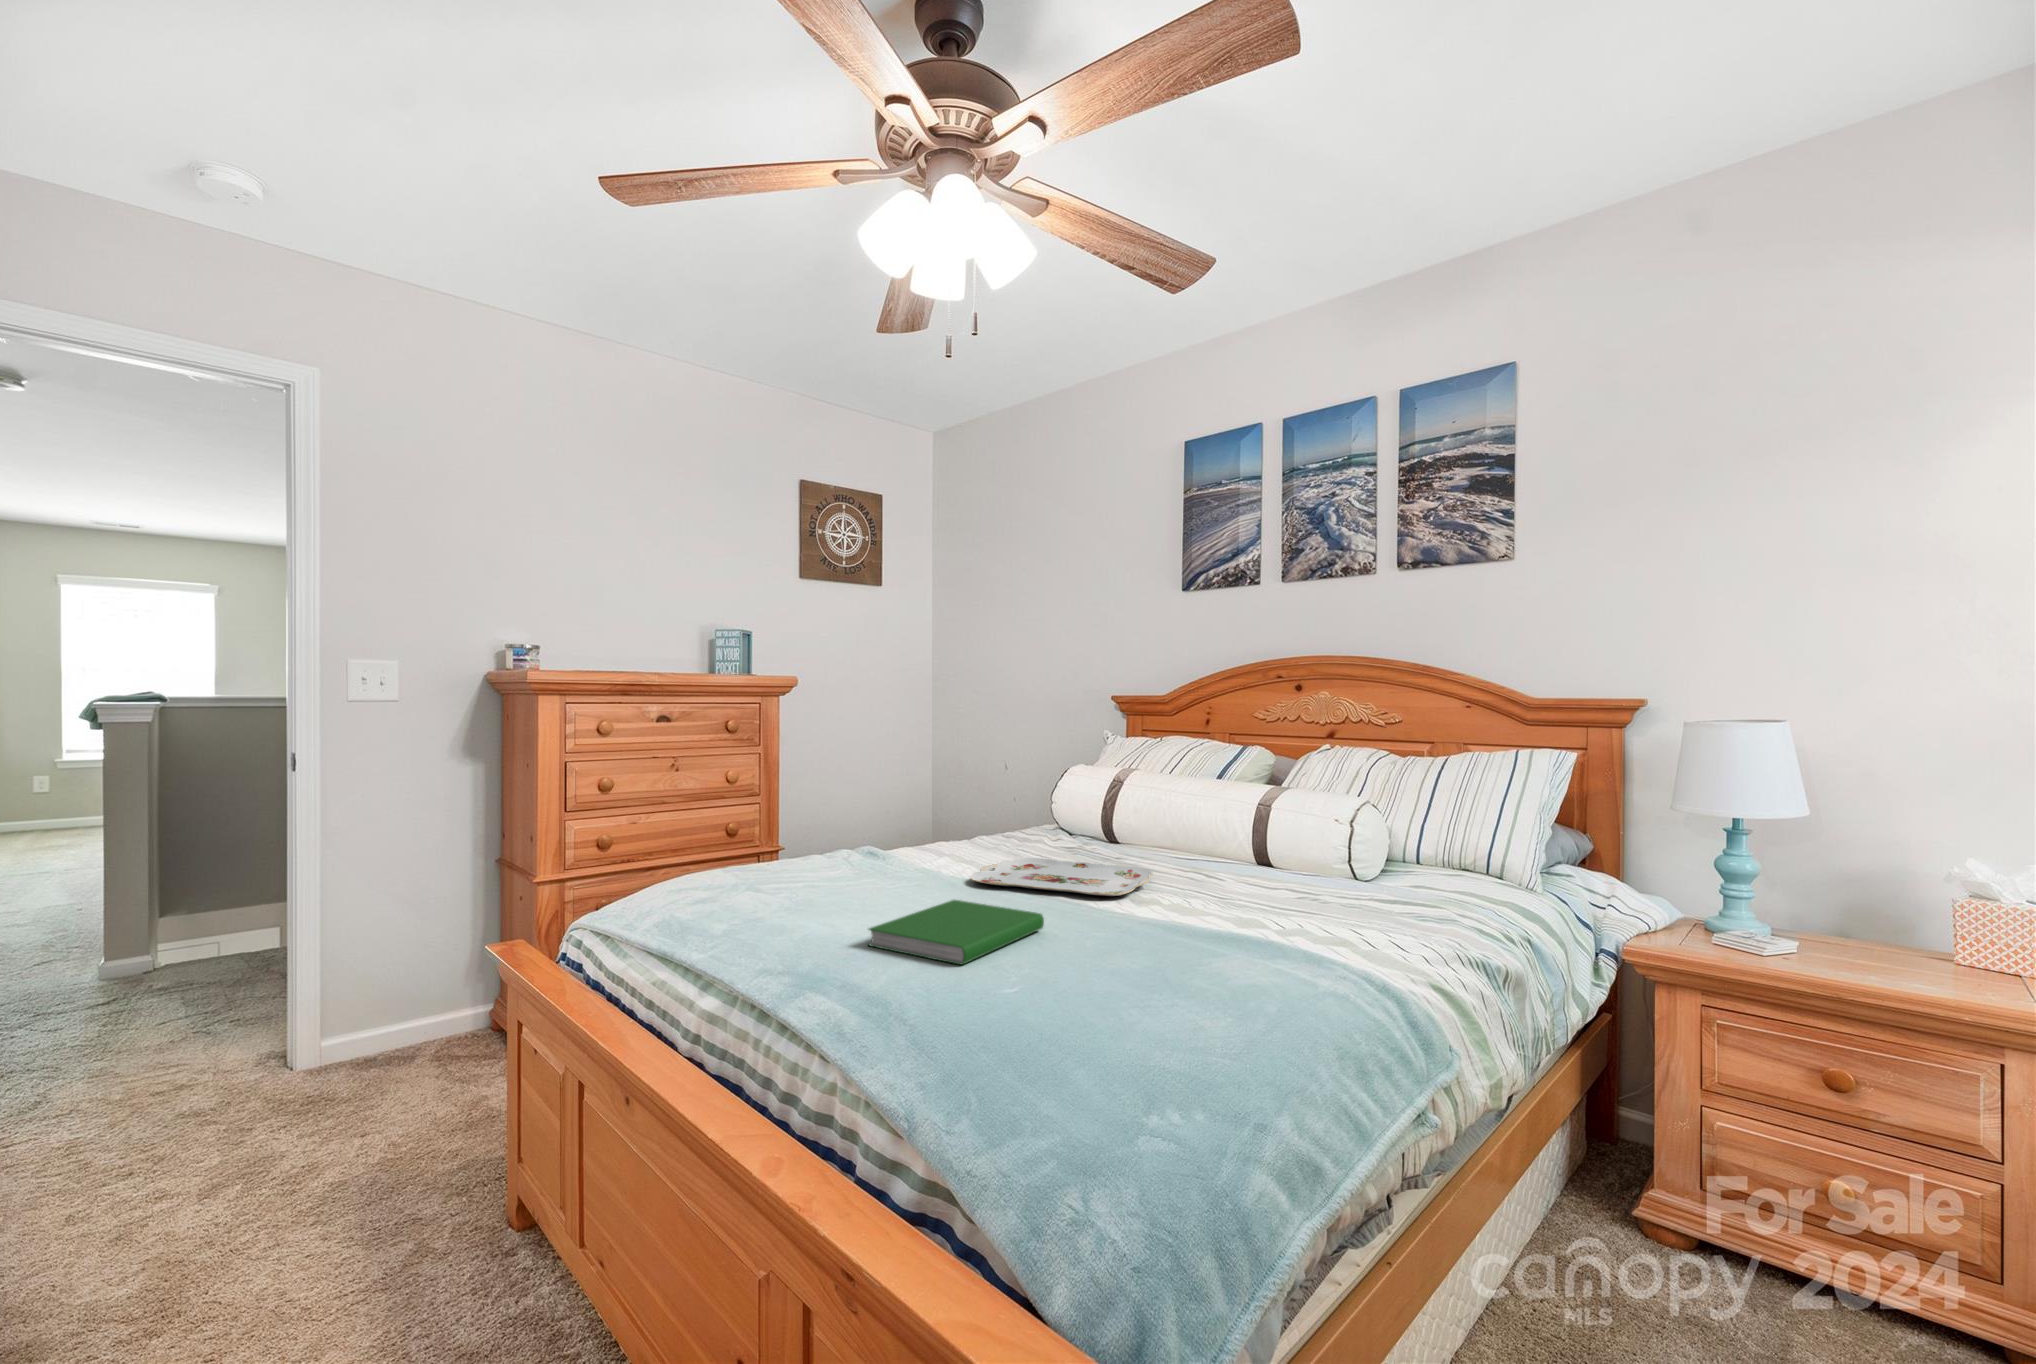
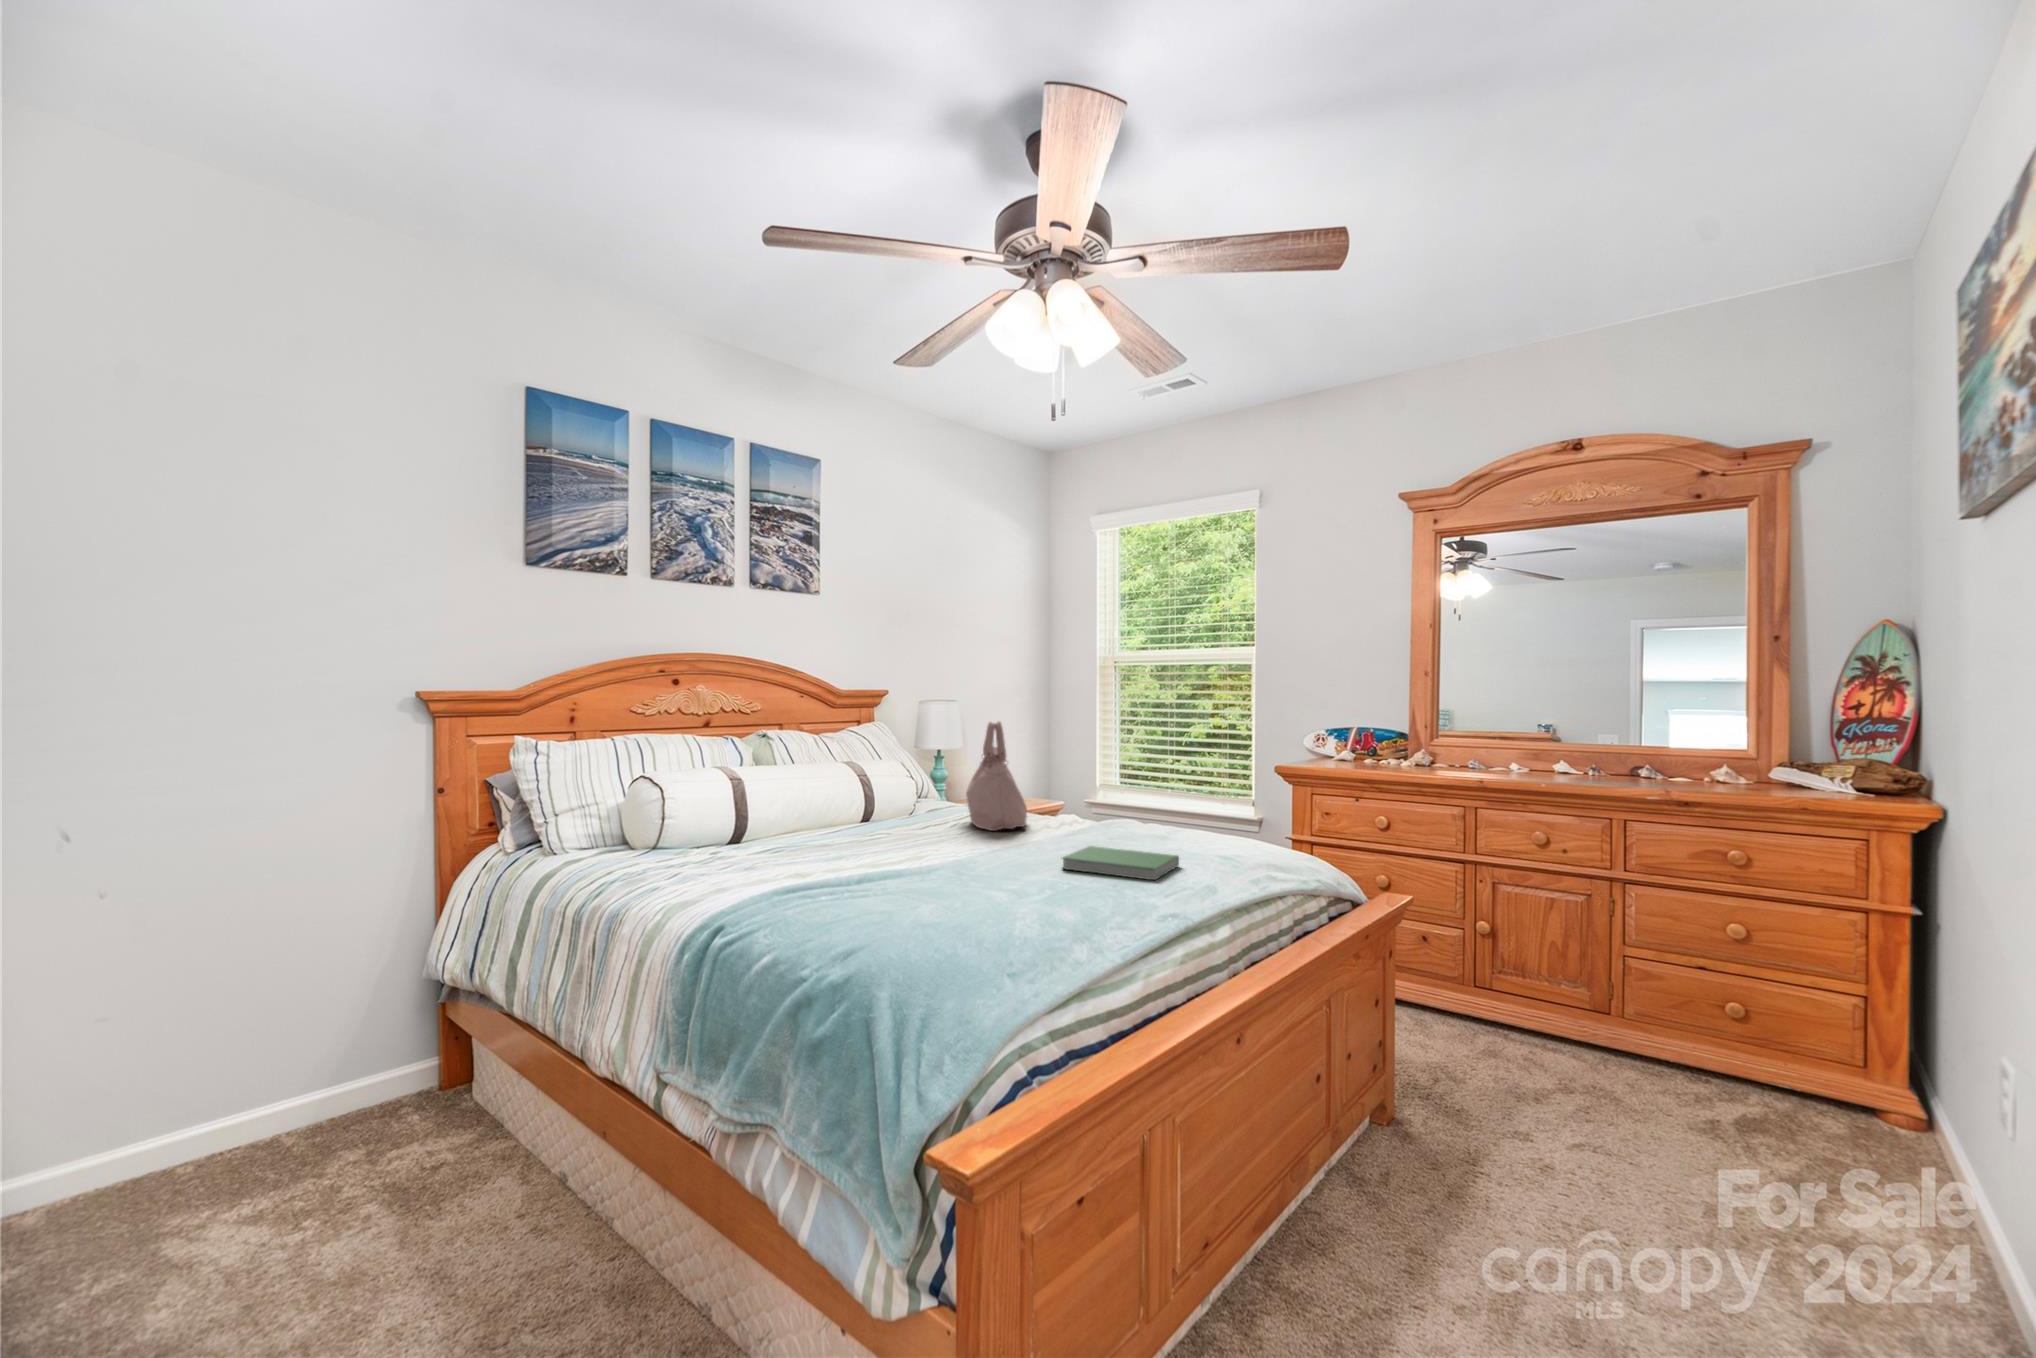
handbag: none [1232,737,1421,916] -> present [966,722,1027,831]
serving tray: present [971,858,1153,896] -> none [855,834,998,866]

